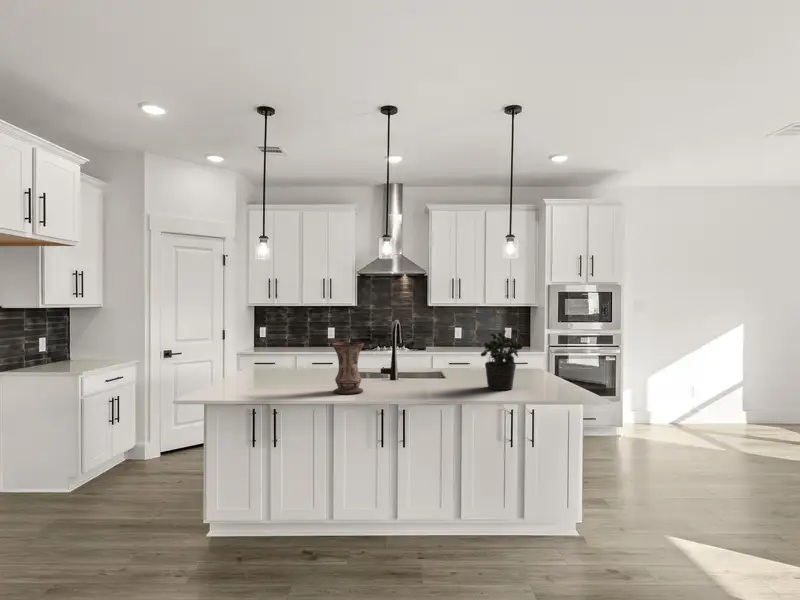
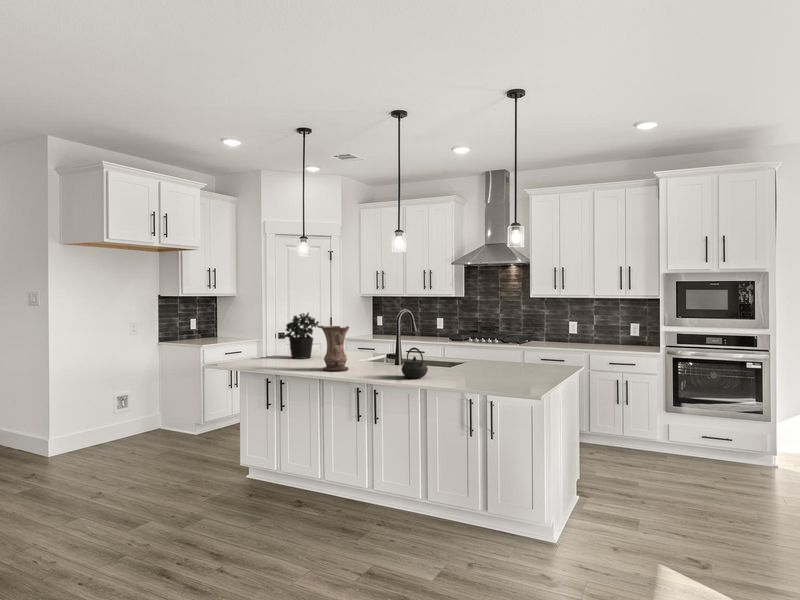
potted plant: present [481,330,523,390] -> present [285,312,323,359]
kettle: none [434,362,466,395] -> present [401,347,428,378]

